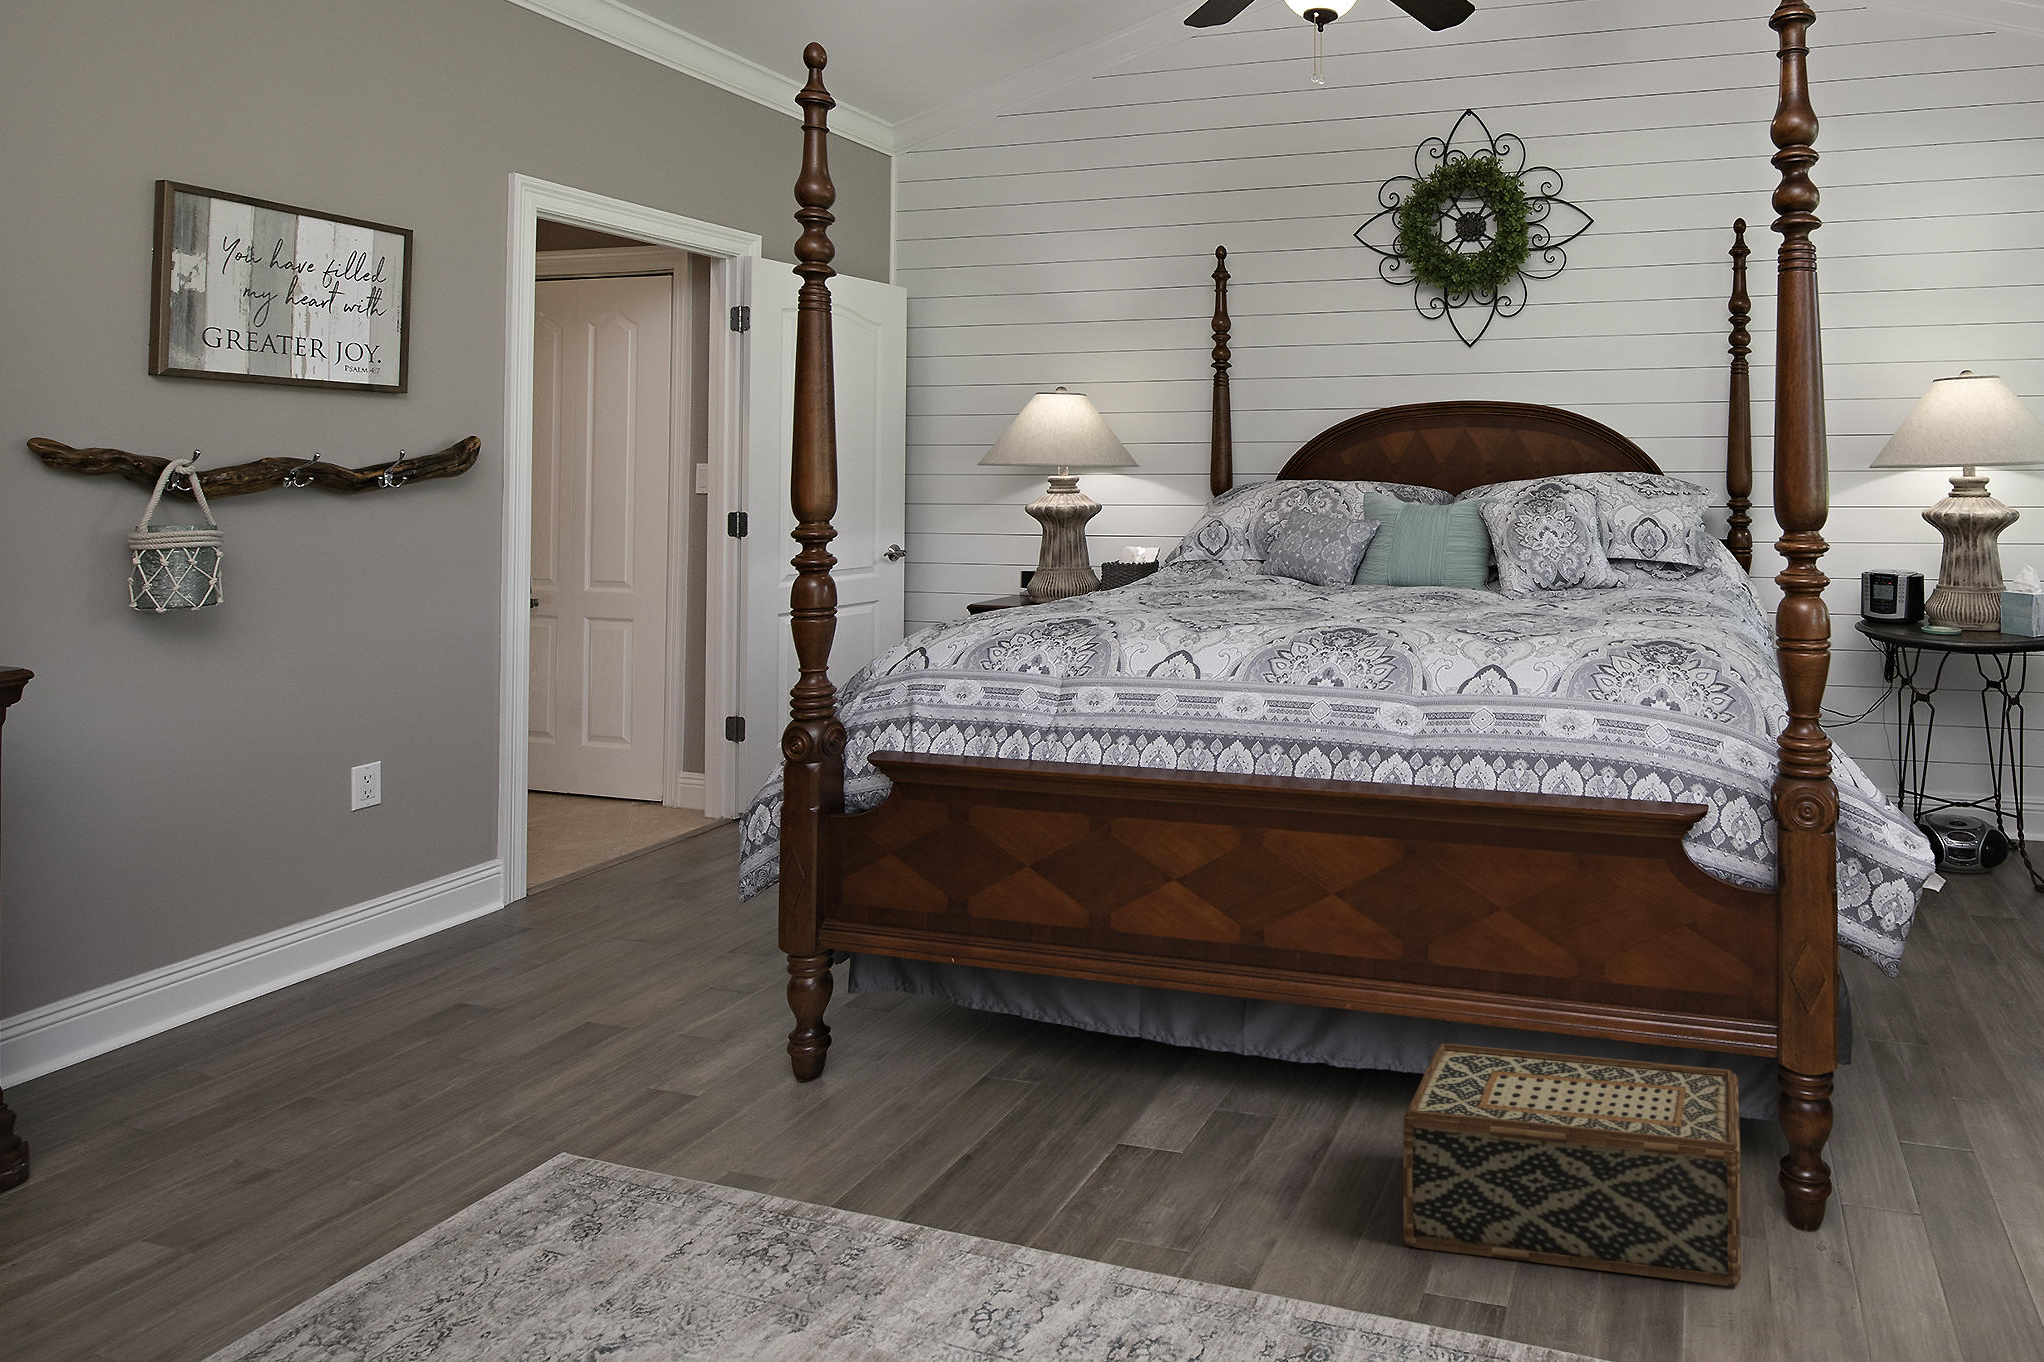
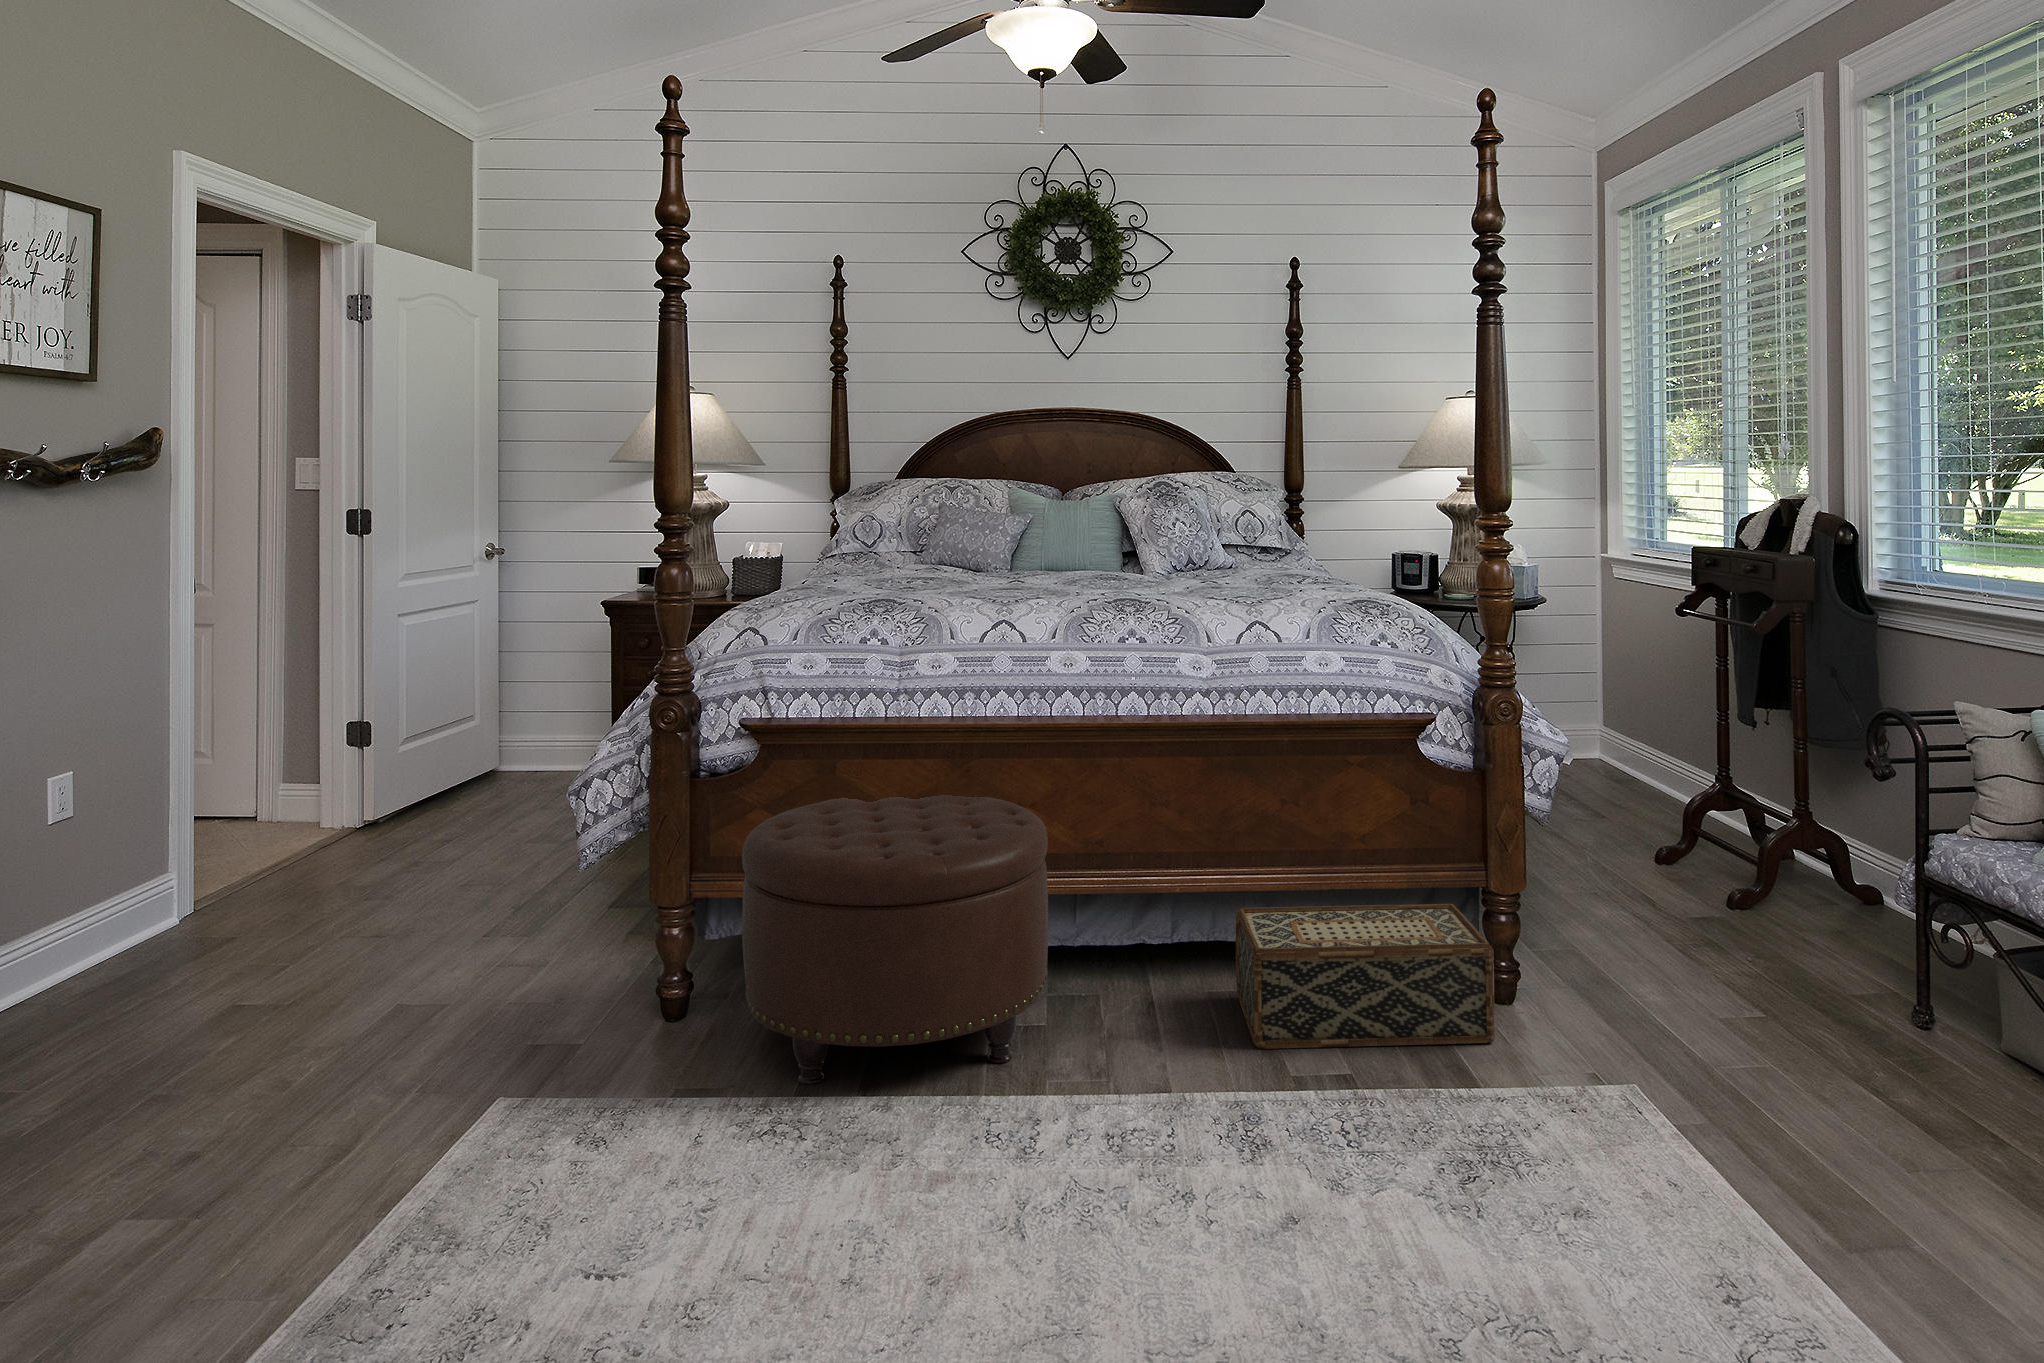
ottoman: none [799,853,1185,1218] -> present [742,795,1048,1084]

